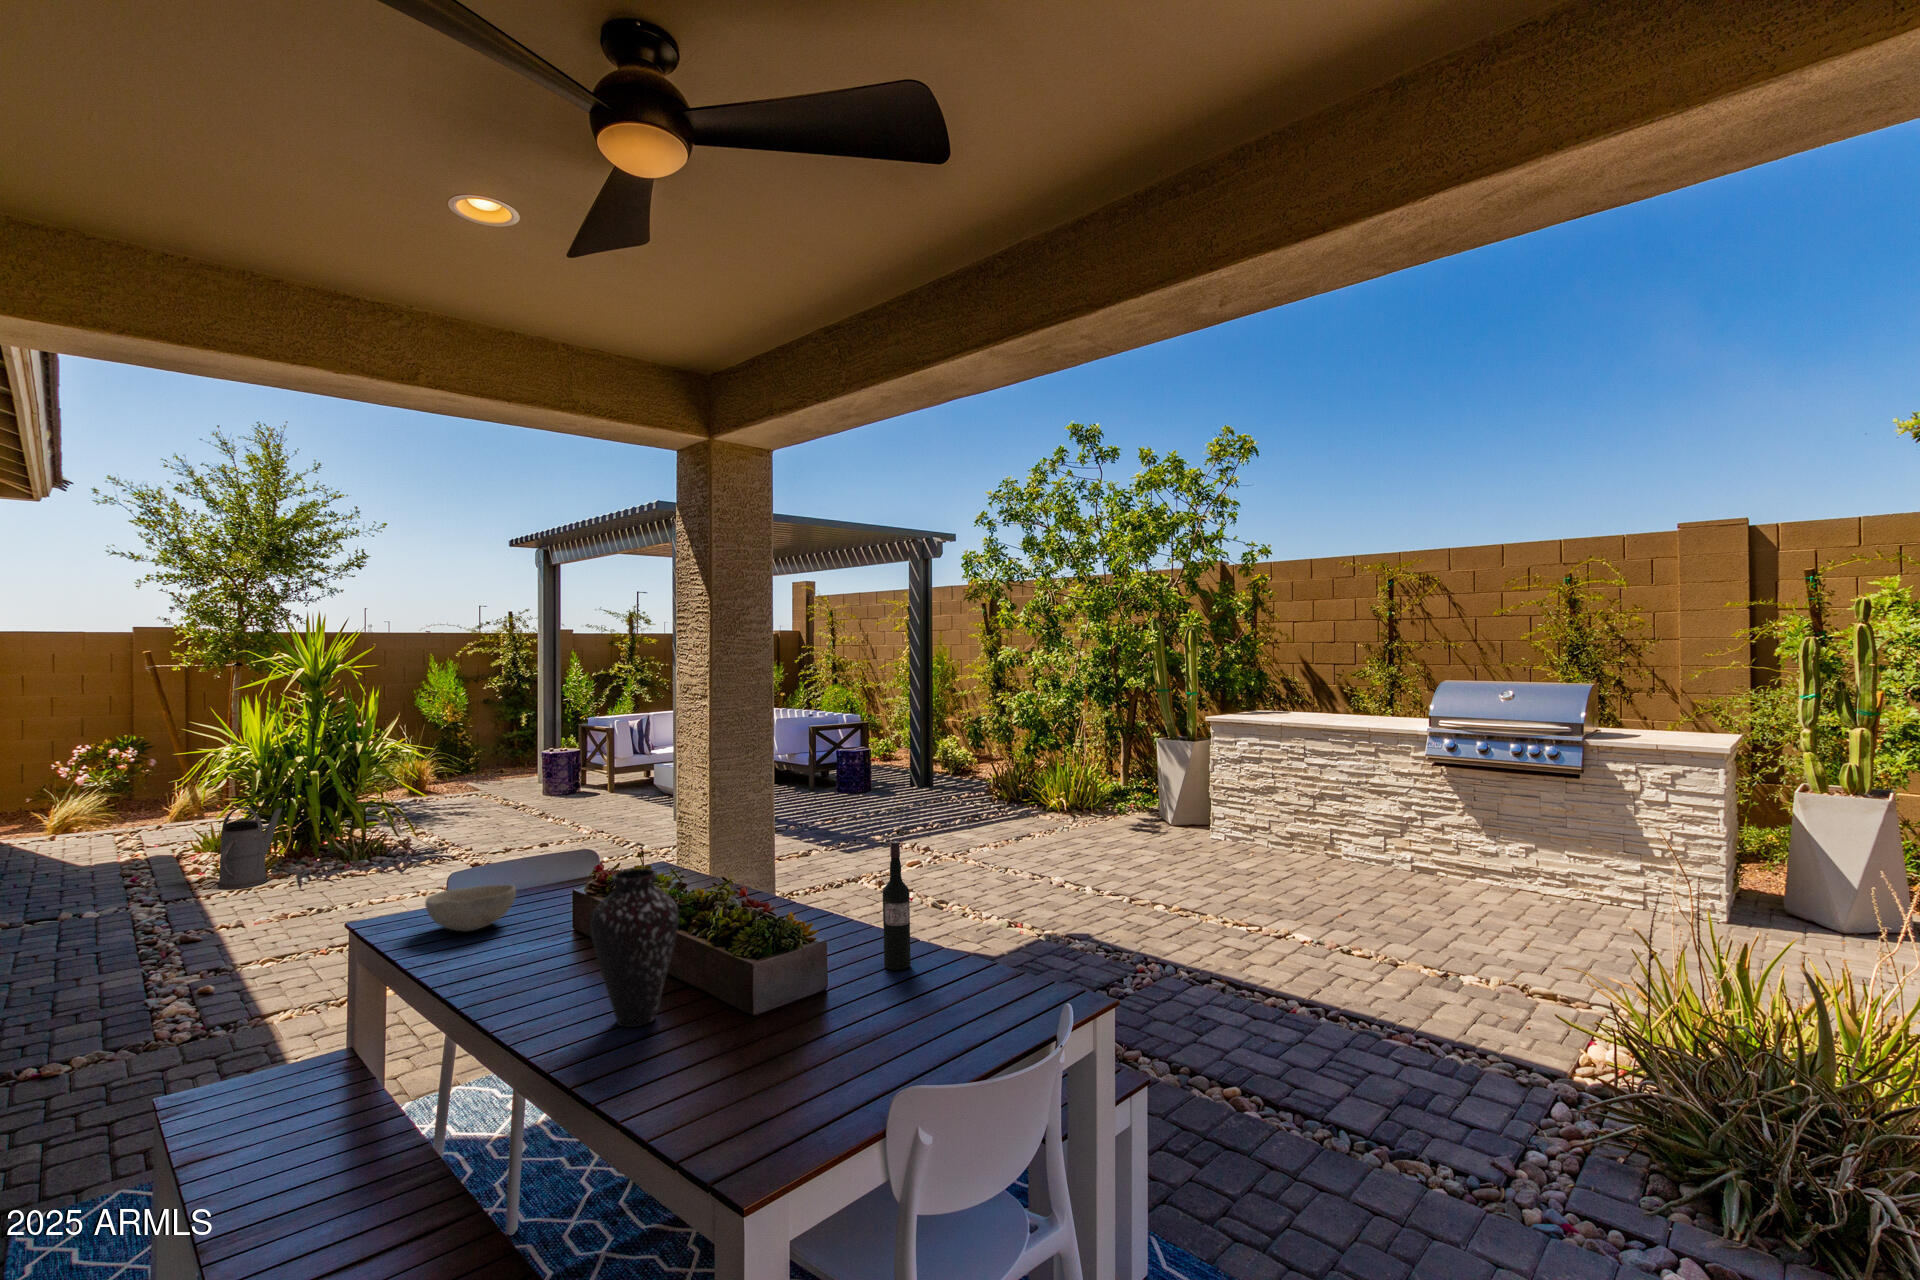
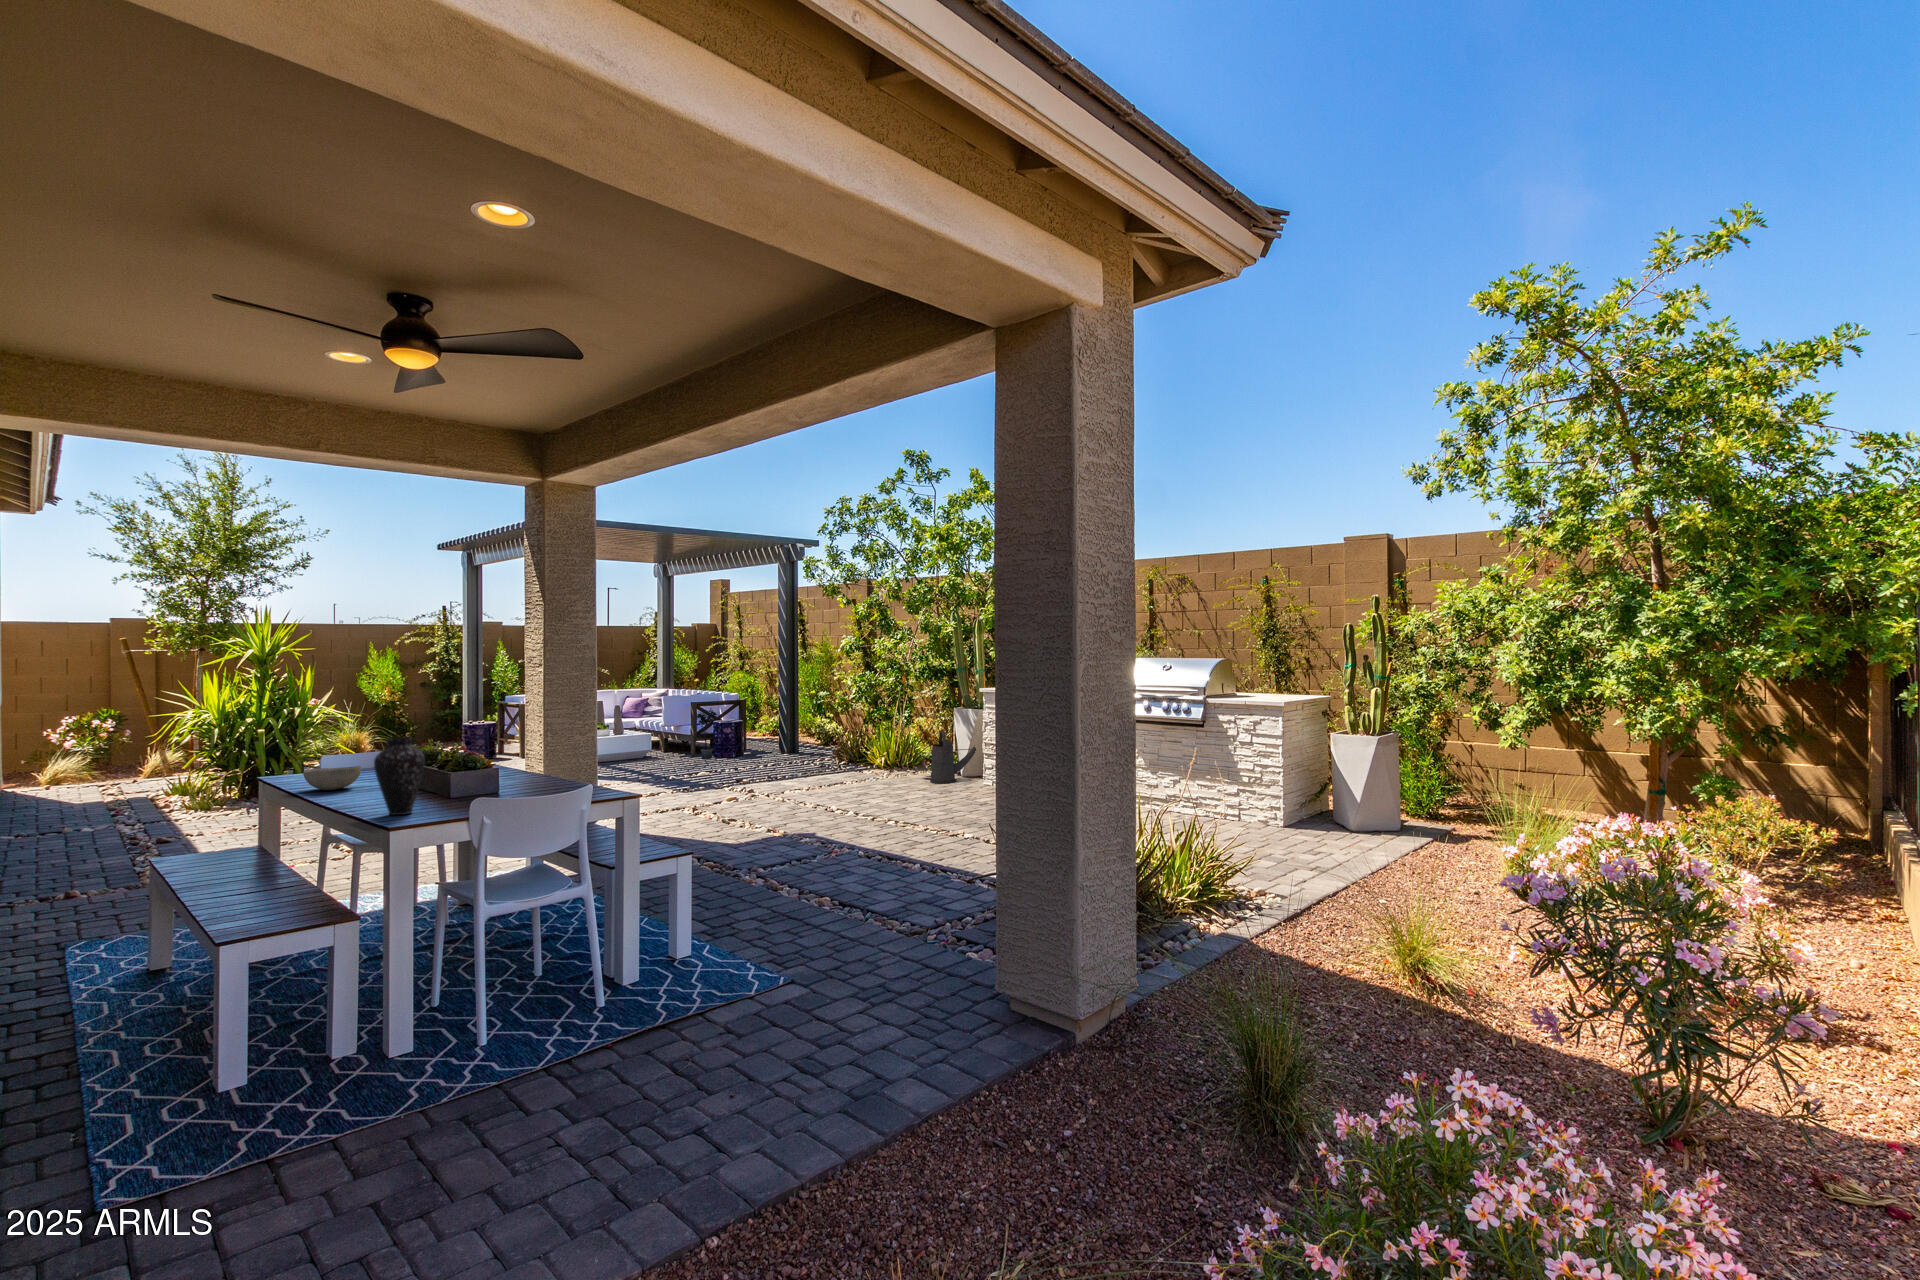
potted plant: none [816,734,843,795] -> present [696,708,717,759]
watering can: present [217,807,282,889] -> present [922,731,976,784]
wine bottle: present [883,841,911,970] -> none [557,730,574,801]

